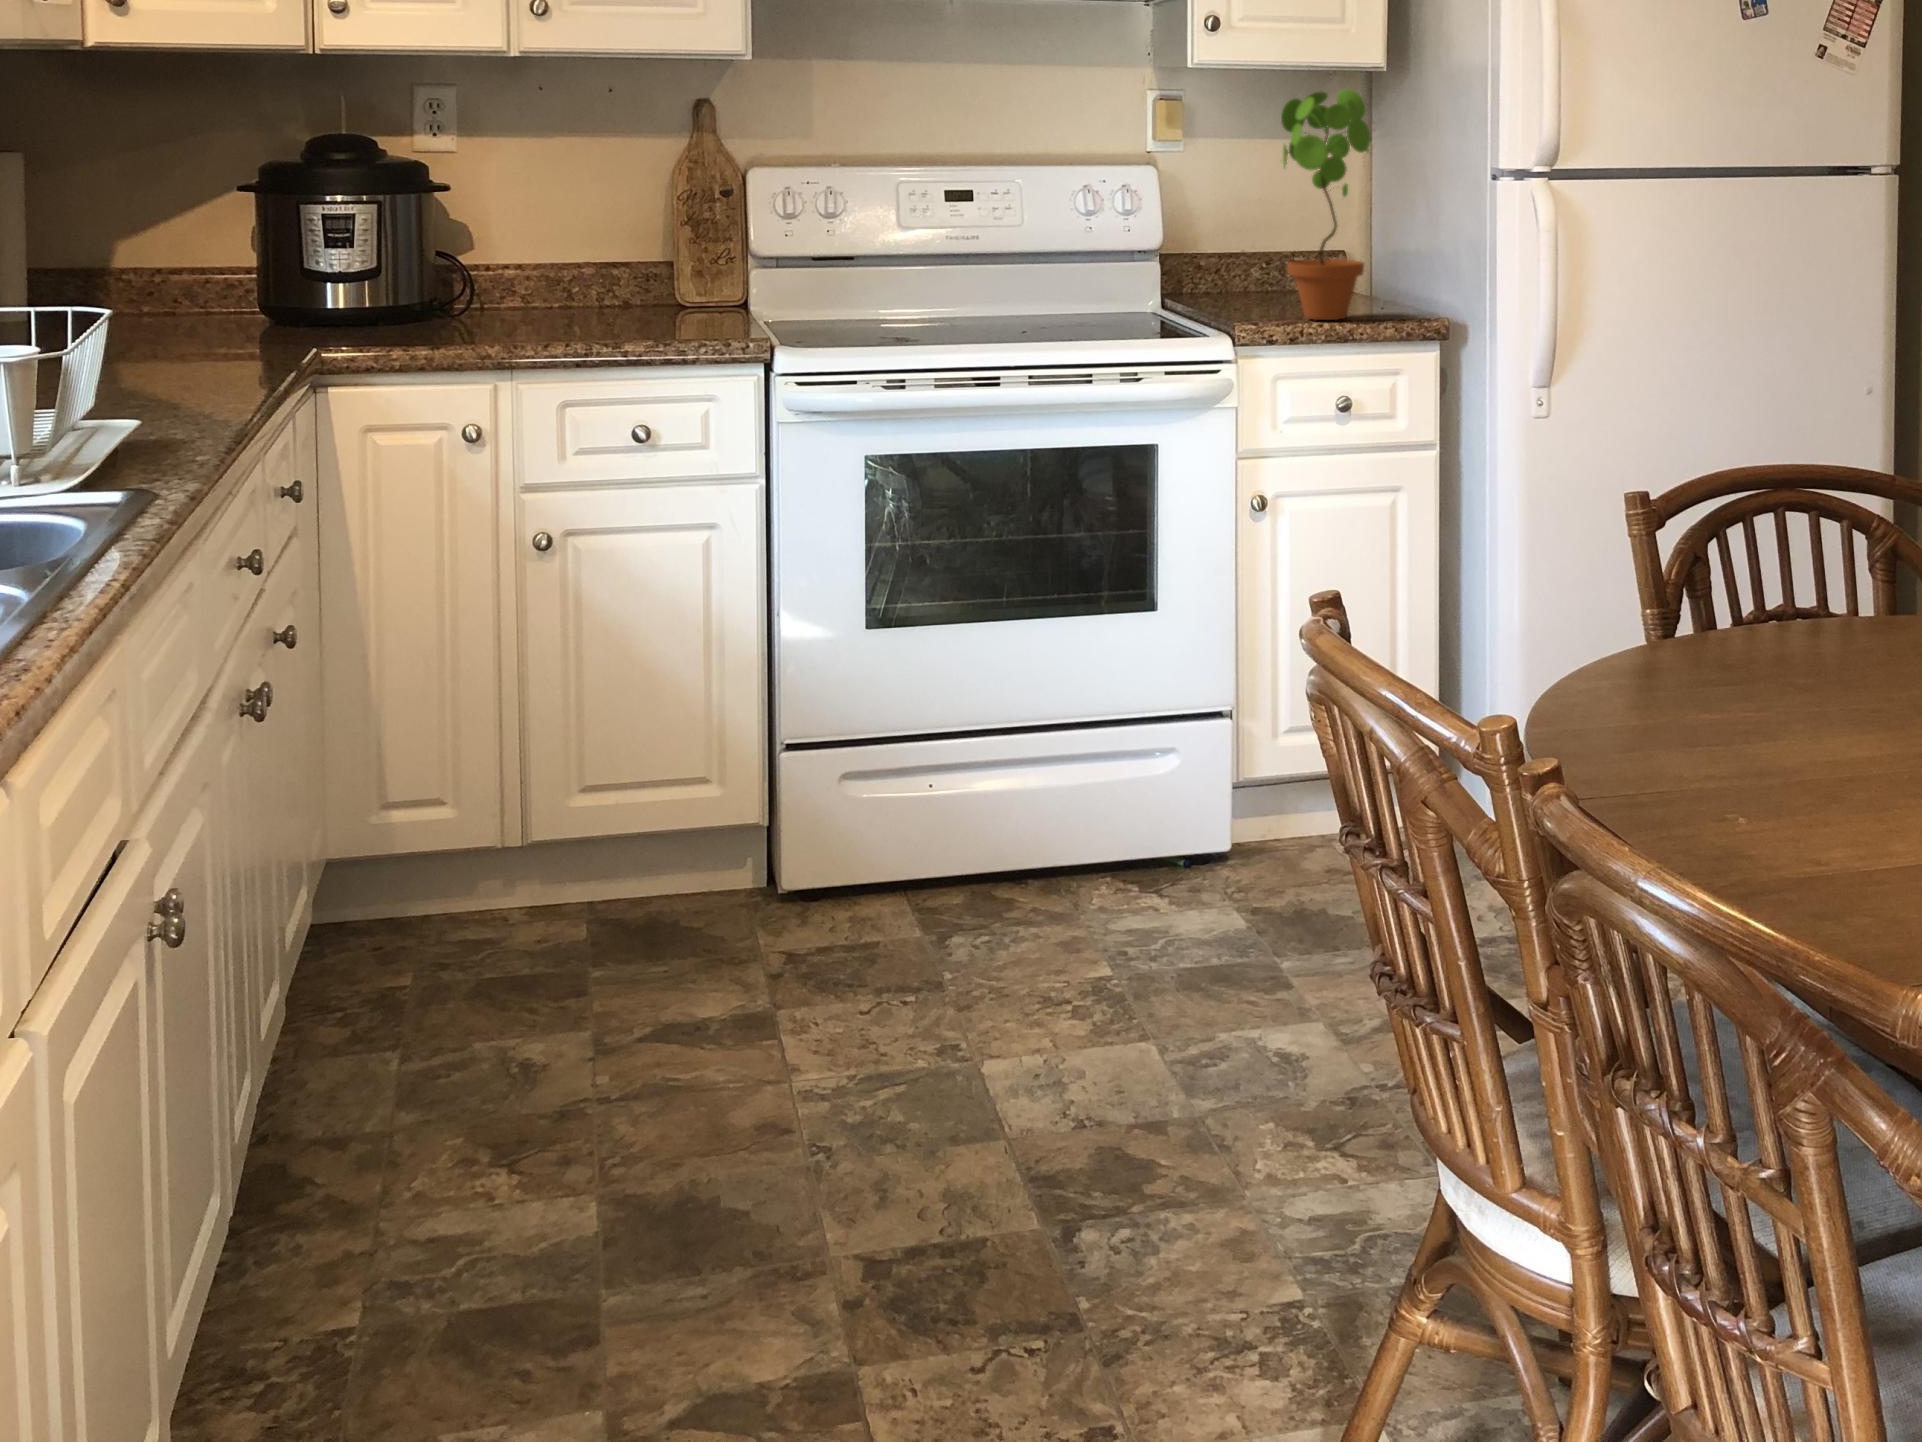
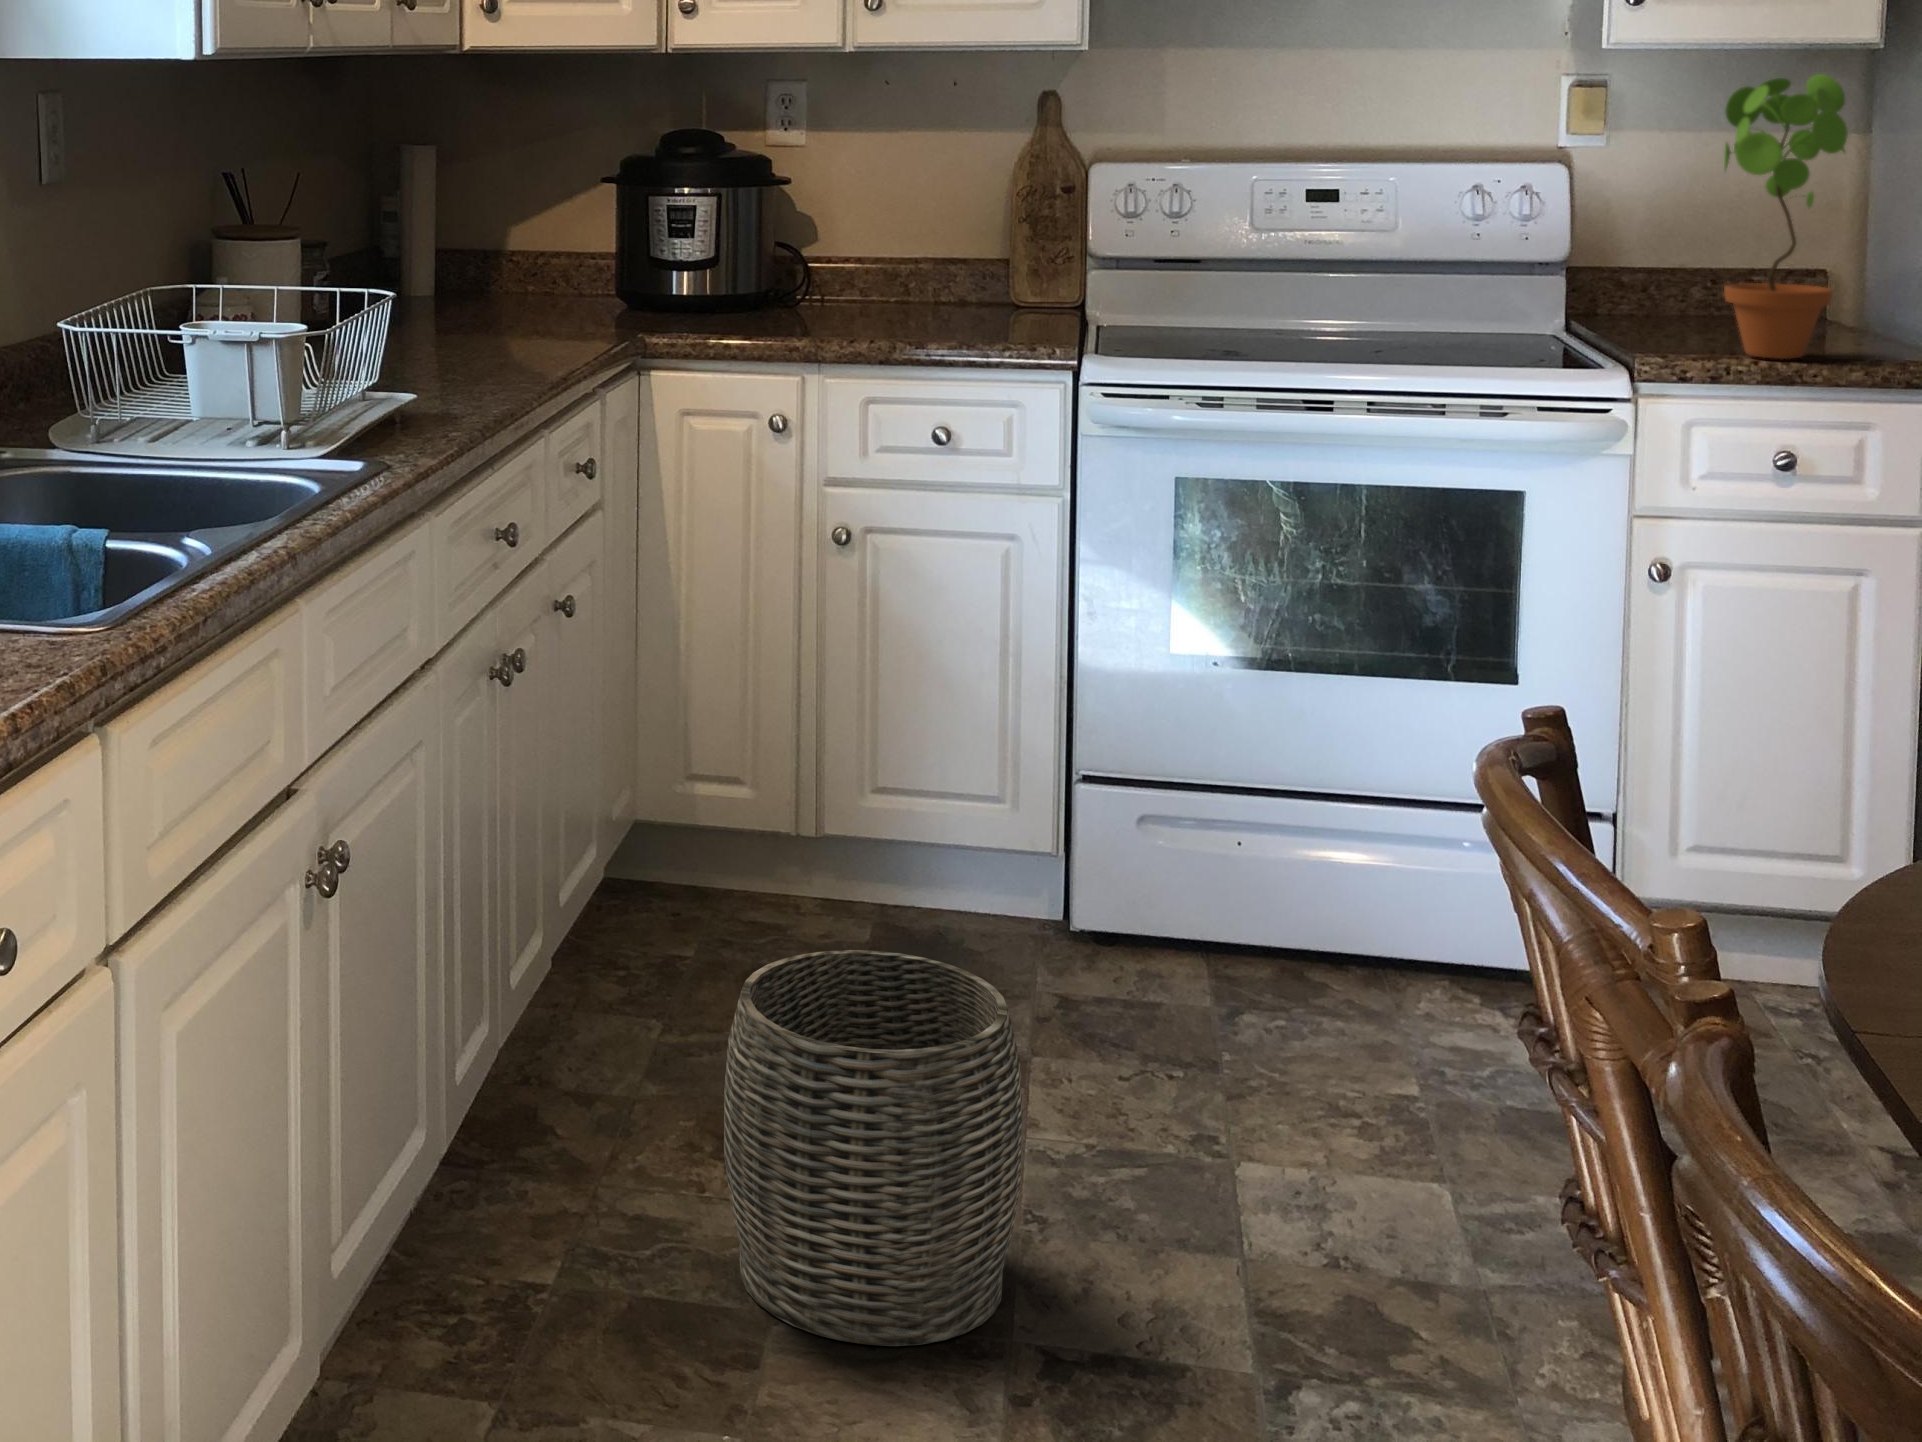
woven basket: none [521,927,820,1313] -> present [724,950,1023,1346]

